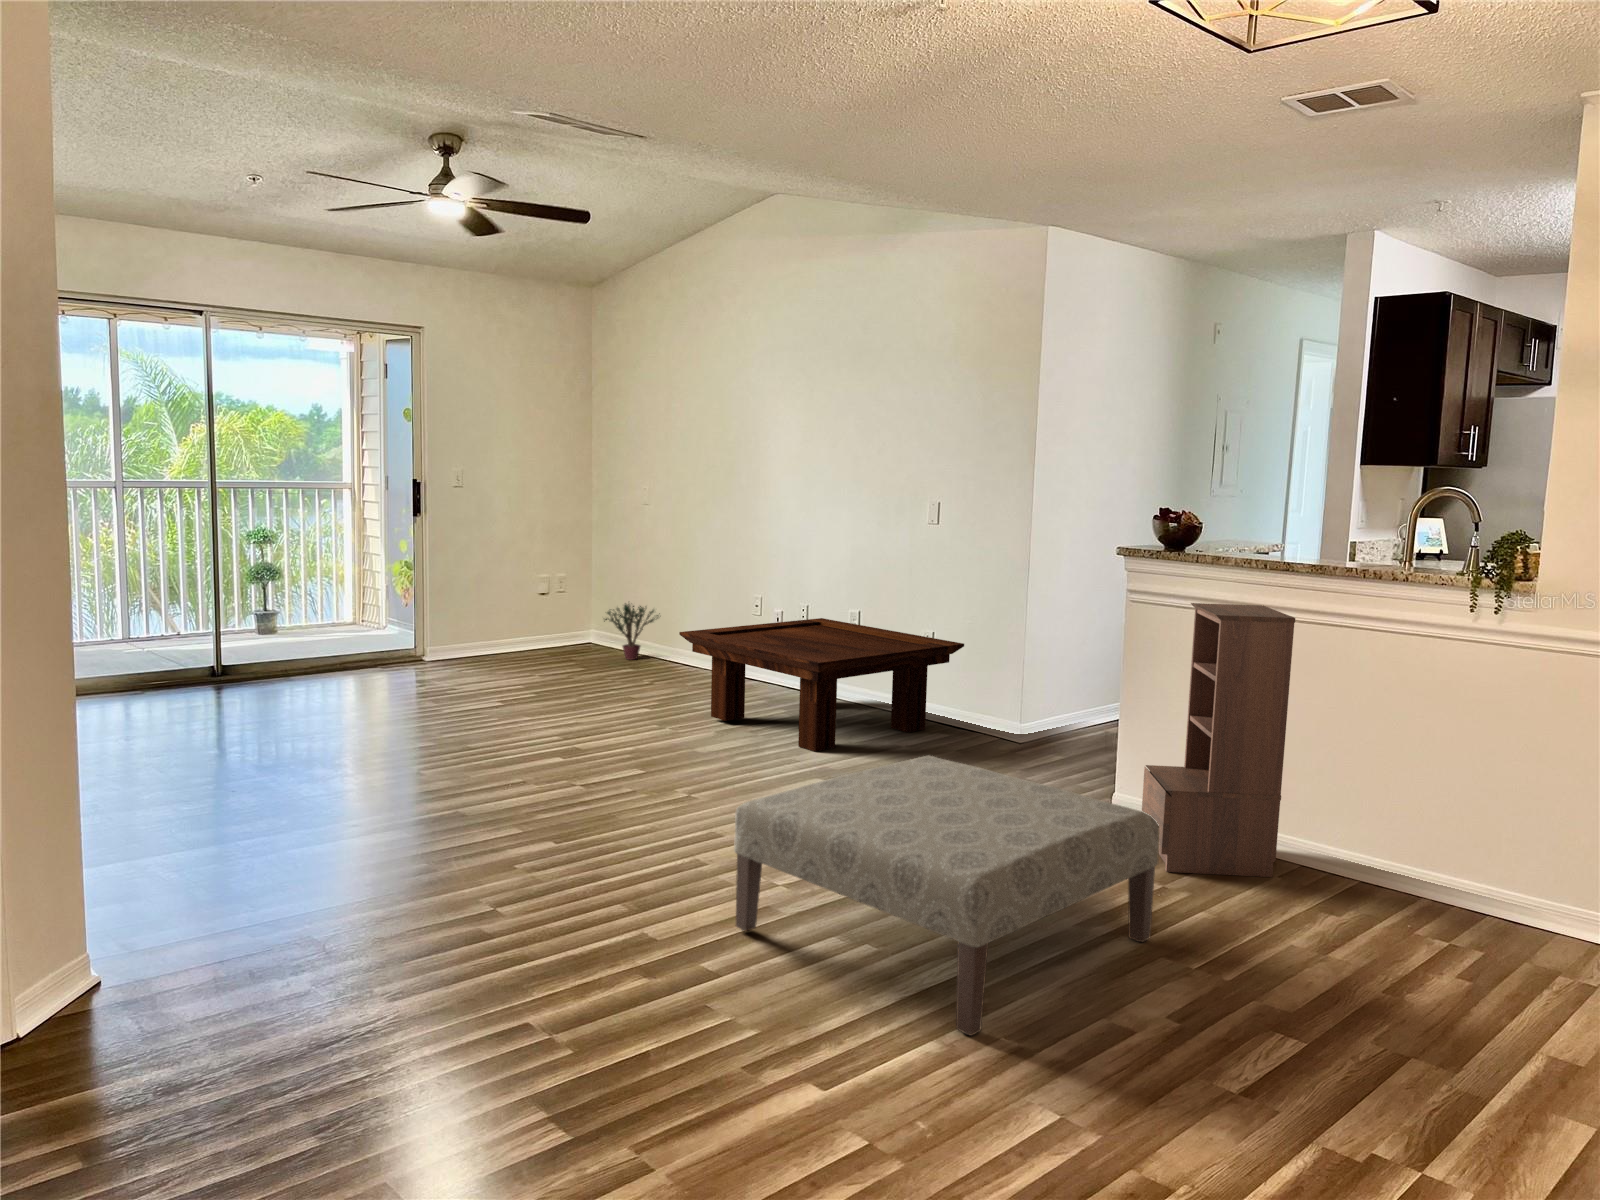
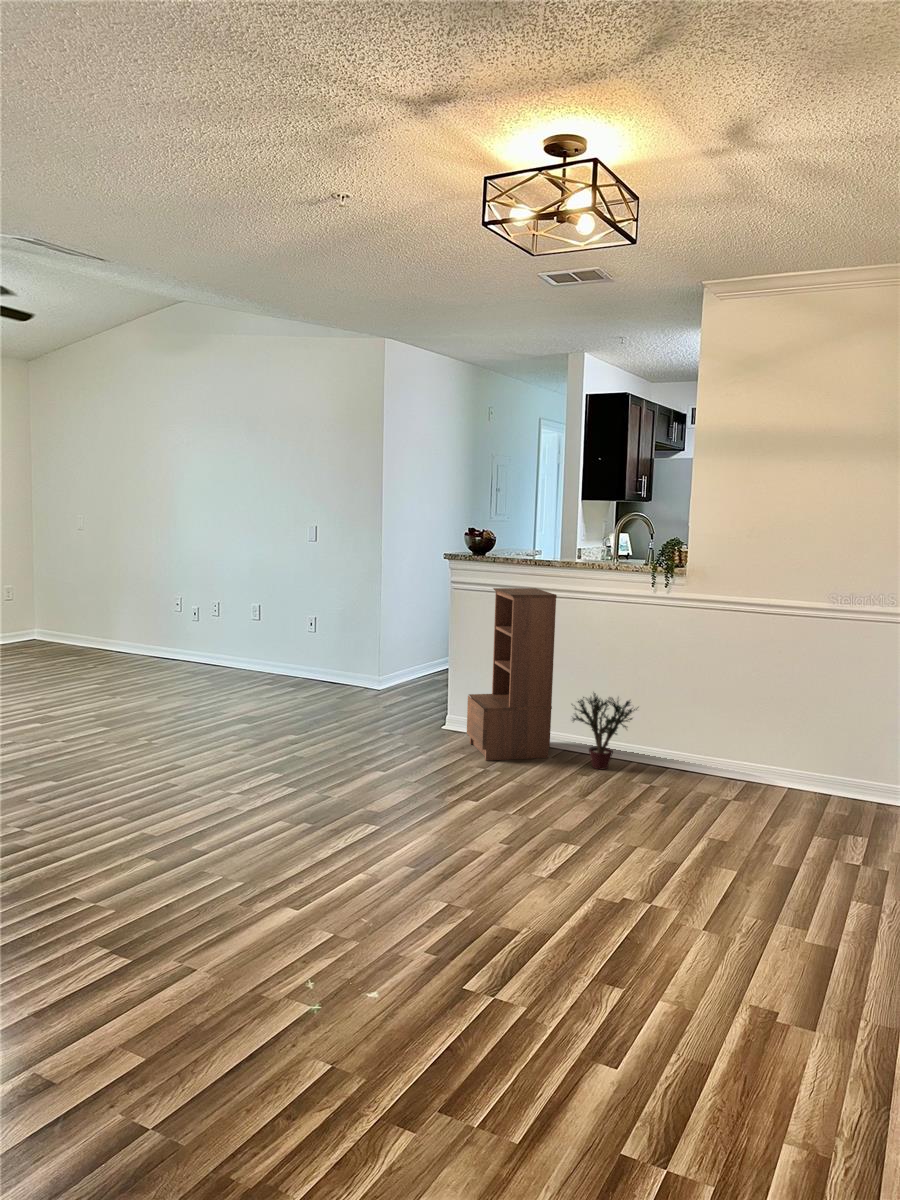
potted plant: present [604,603,658,660] -> present [573,693,637,769]
coffee table: present [679,618,964,752] -> none [123,611,337,705]
ottoman: present [734,756,1159,1036] -> none [208,697,487,868]

